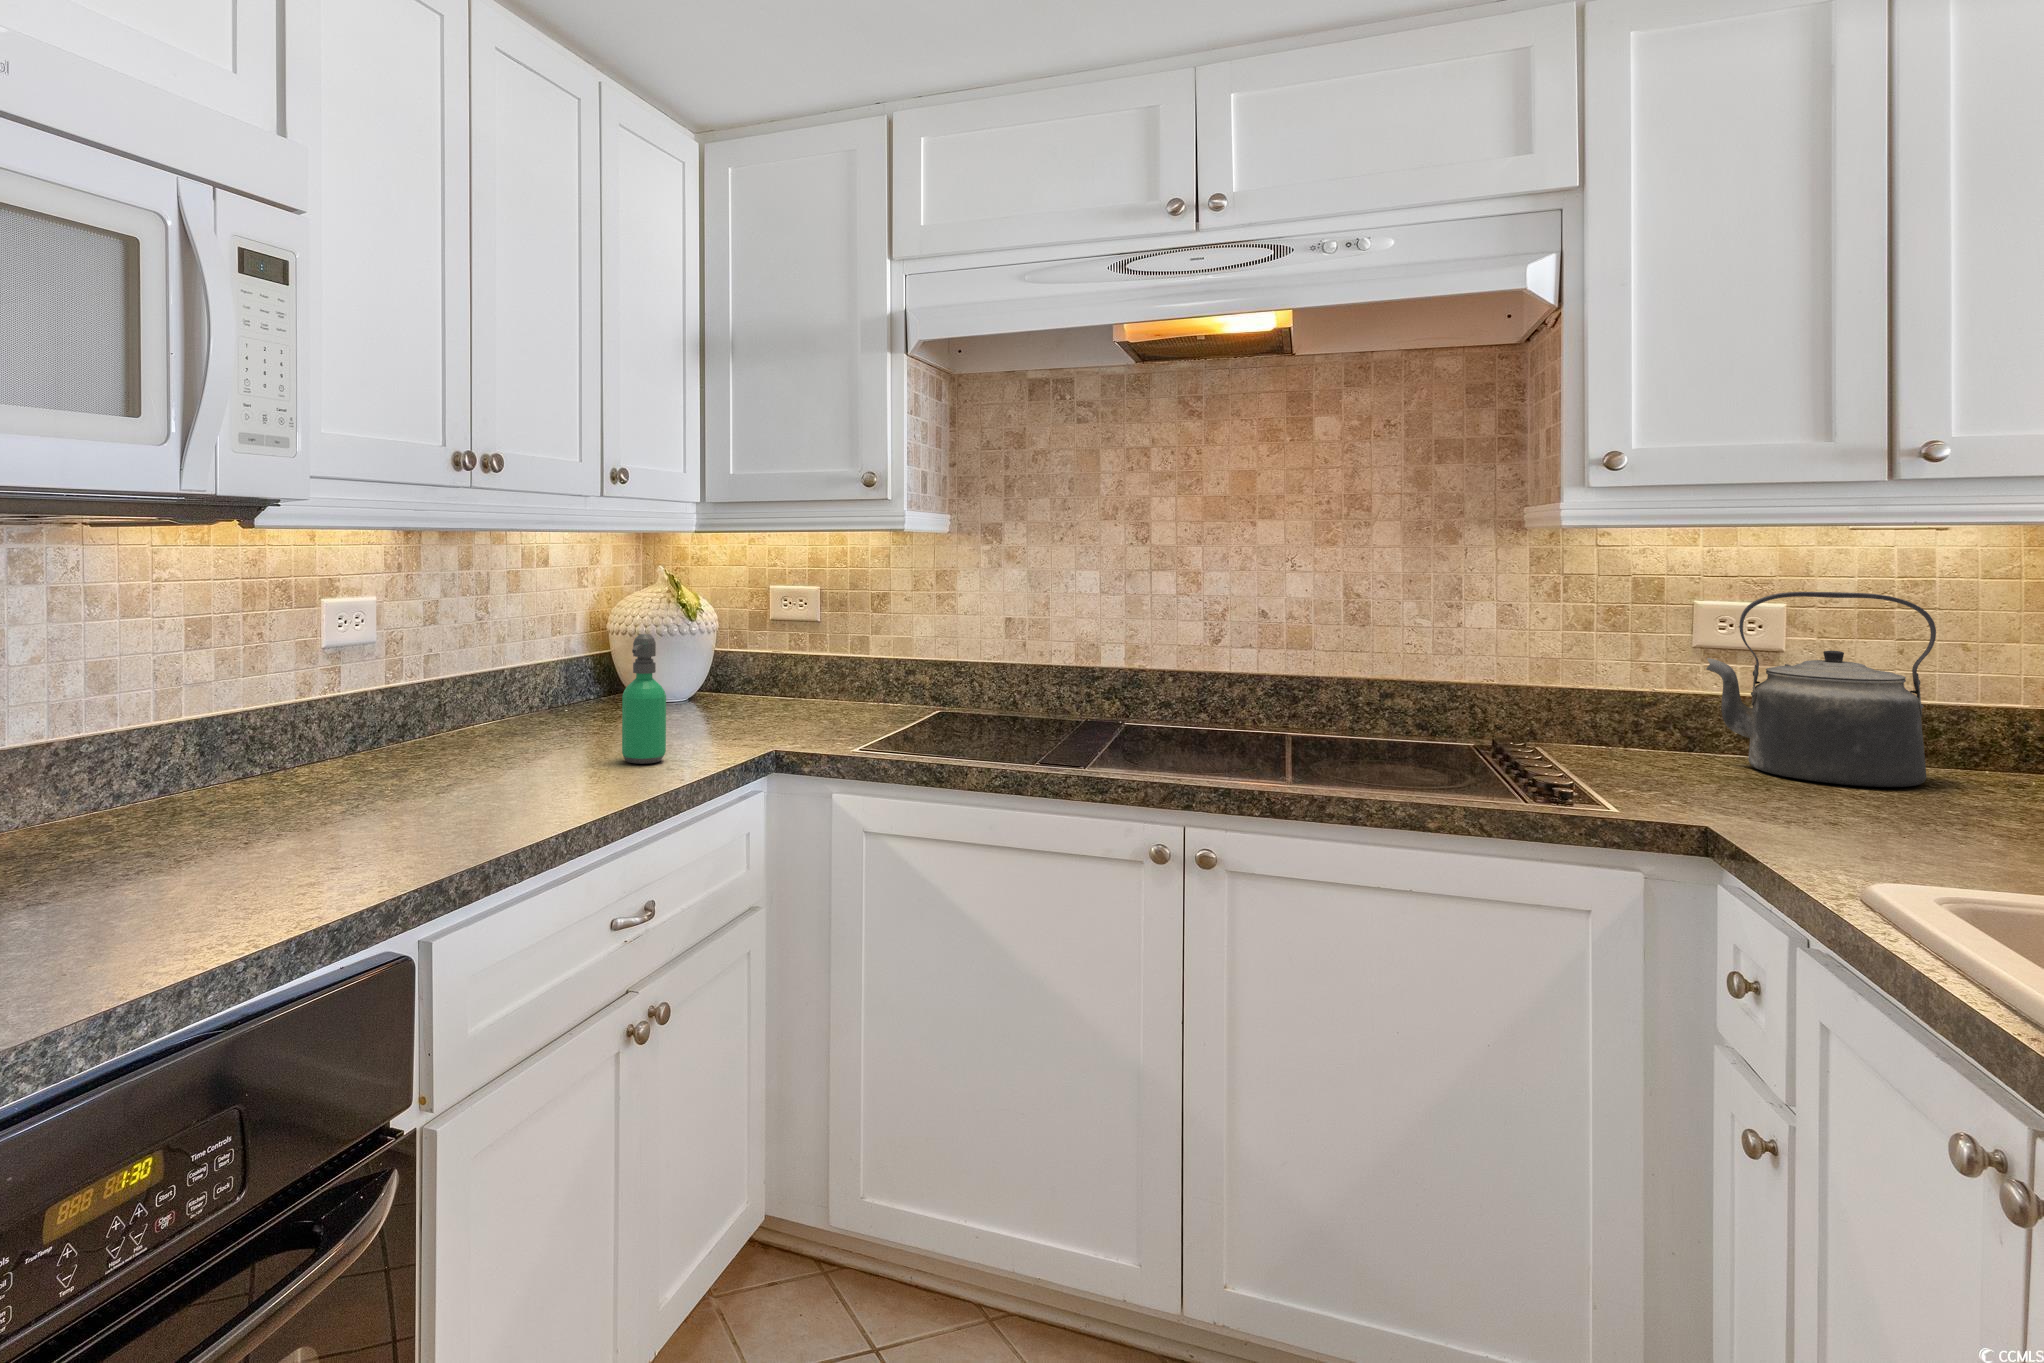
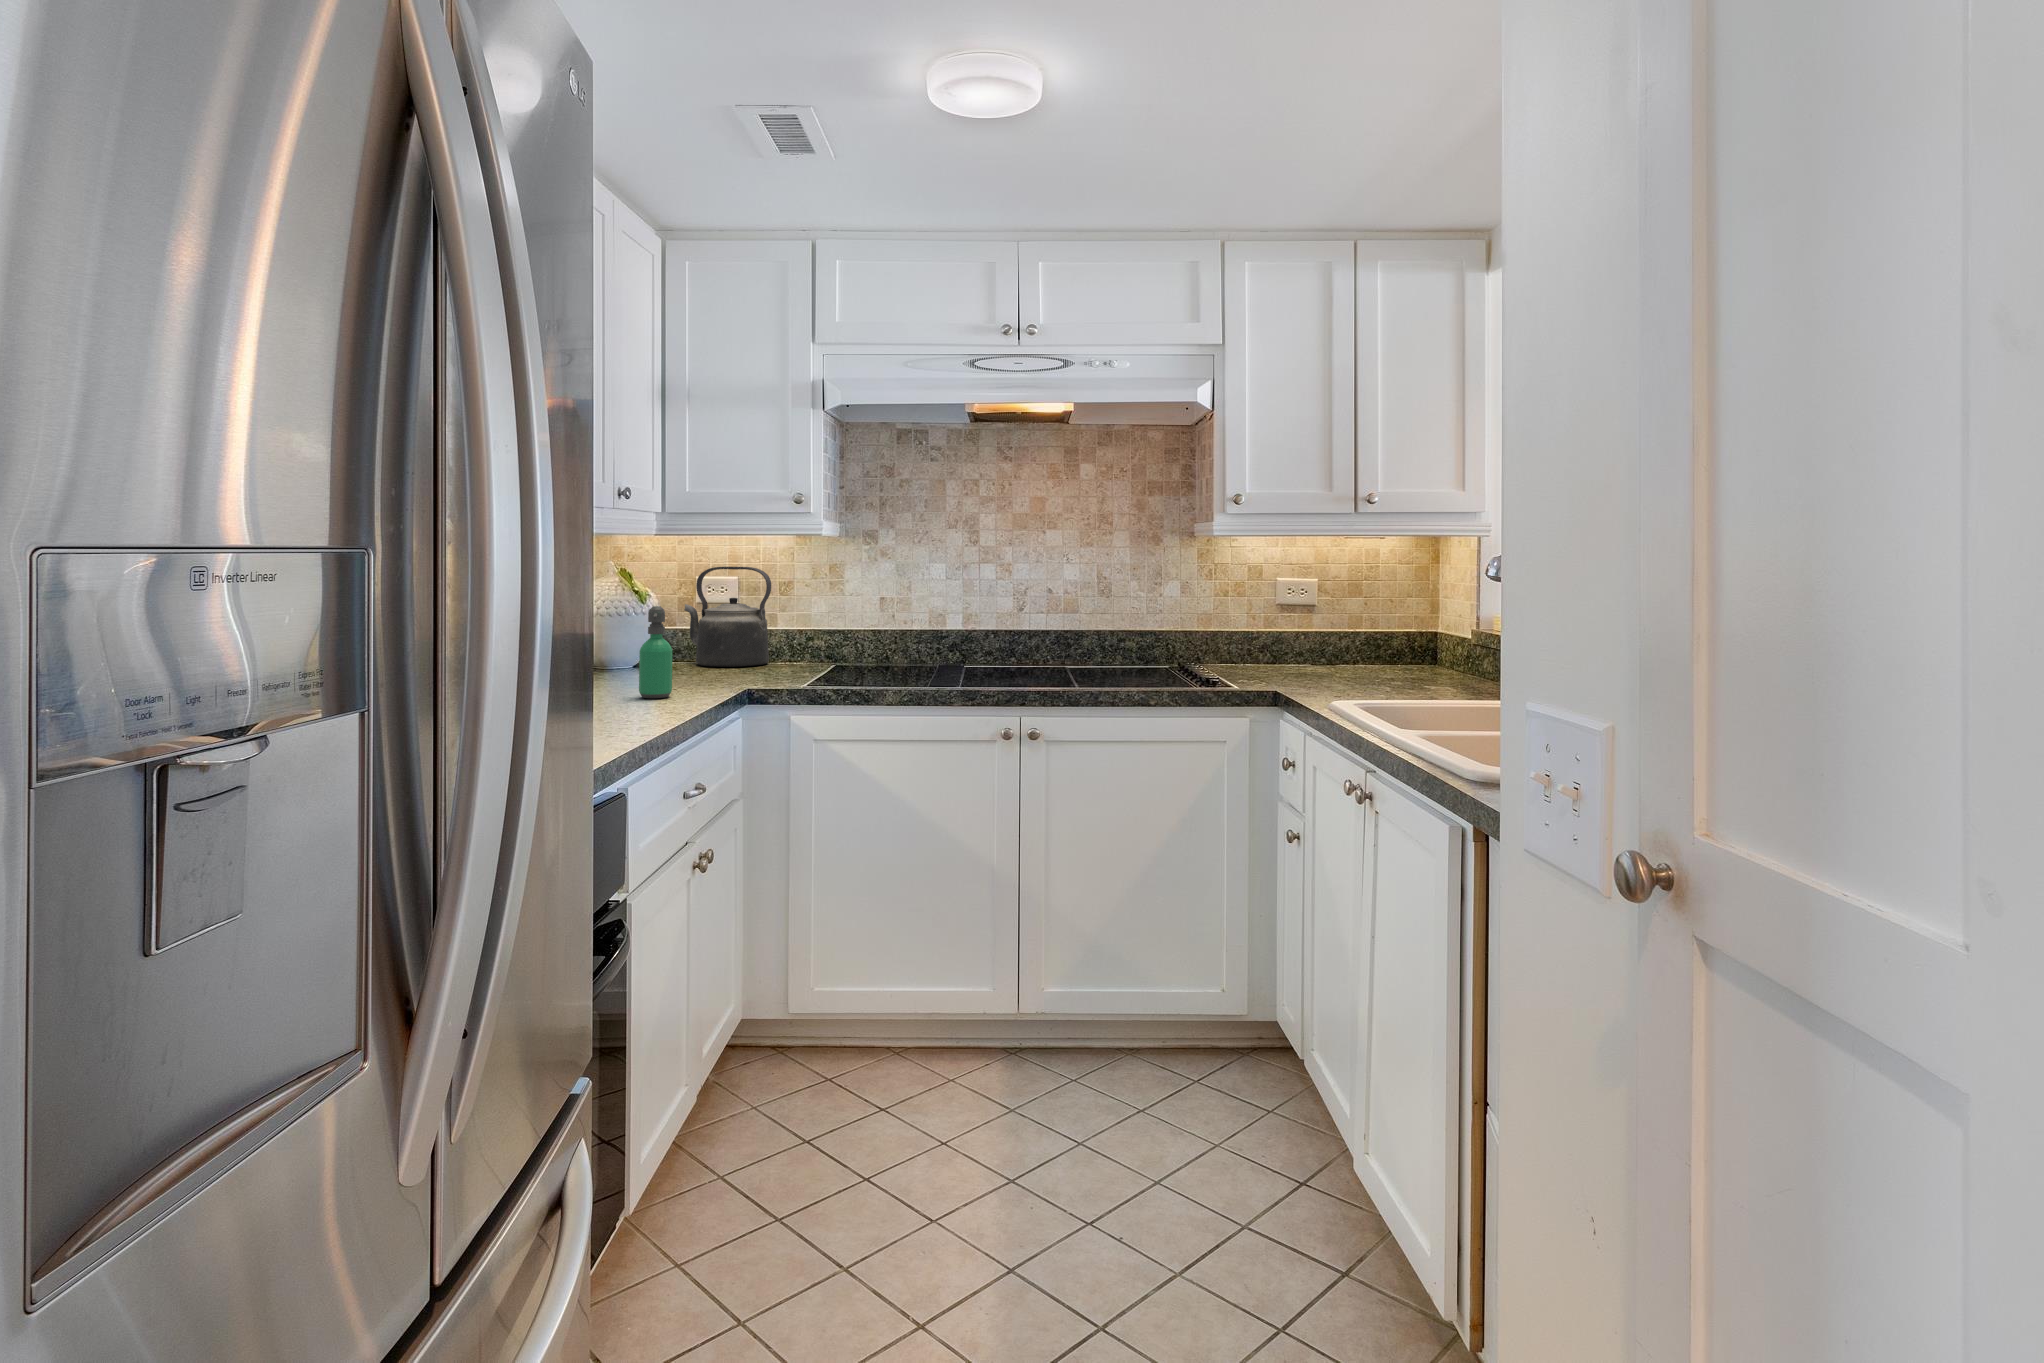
kettle: present [1706,592,1936,787] -> present [684,567,771,667]

